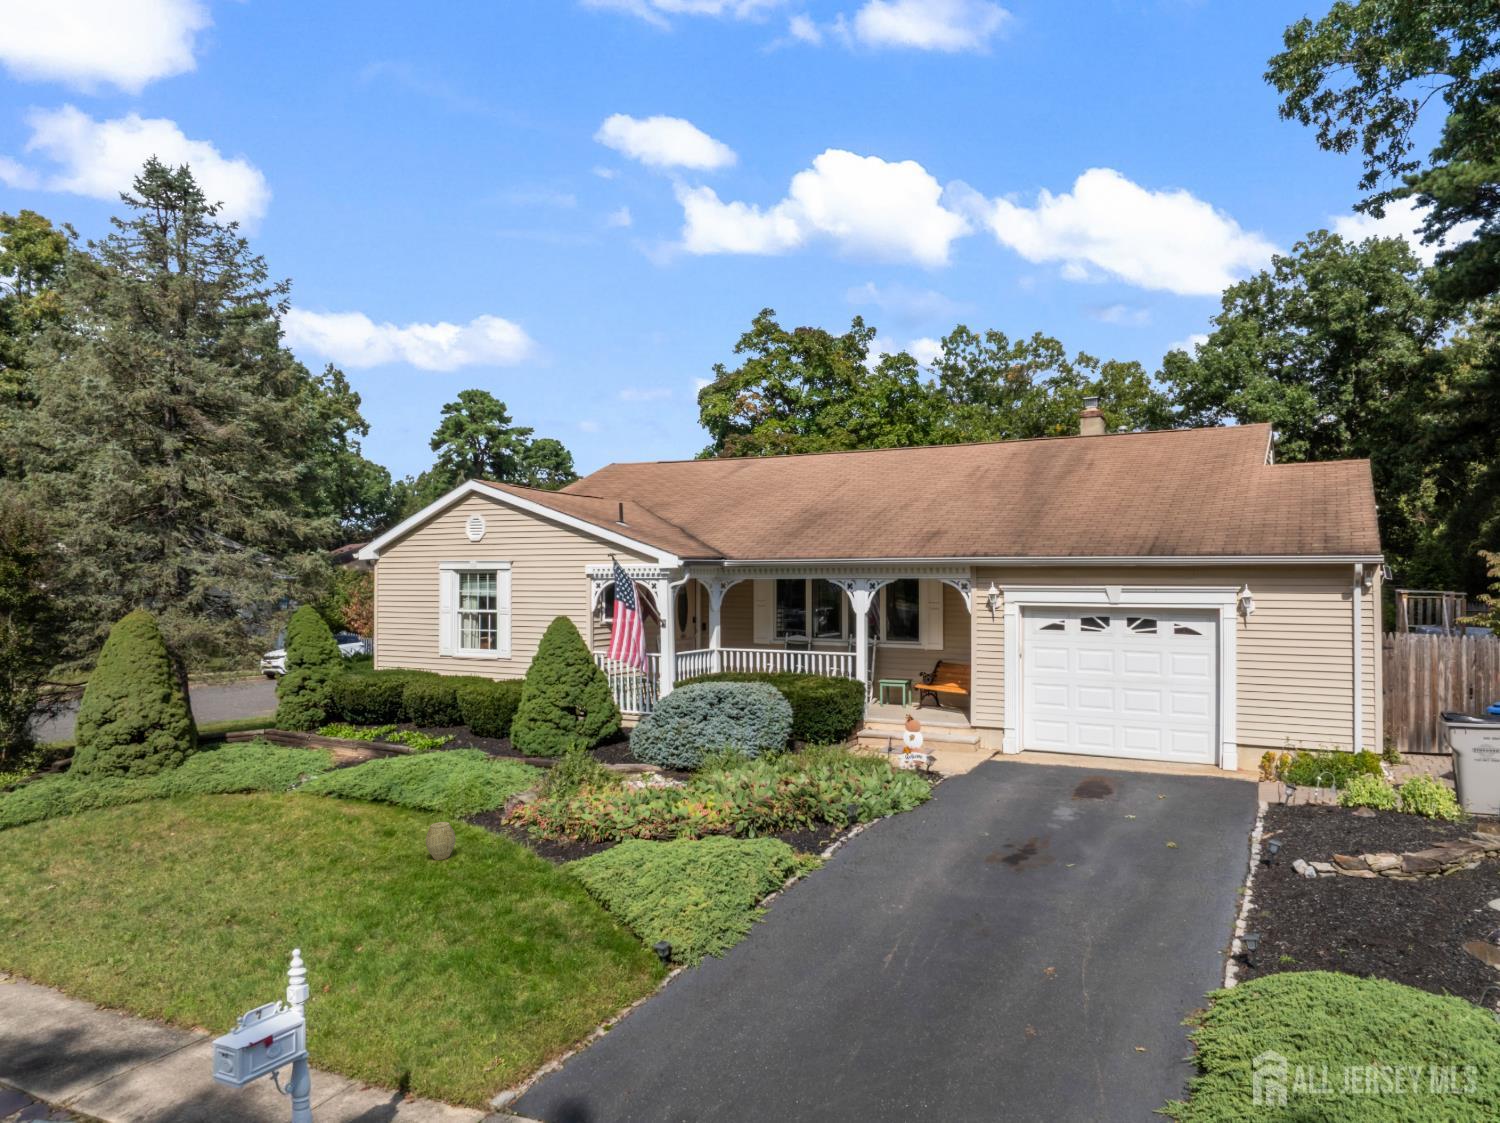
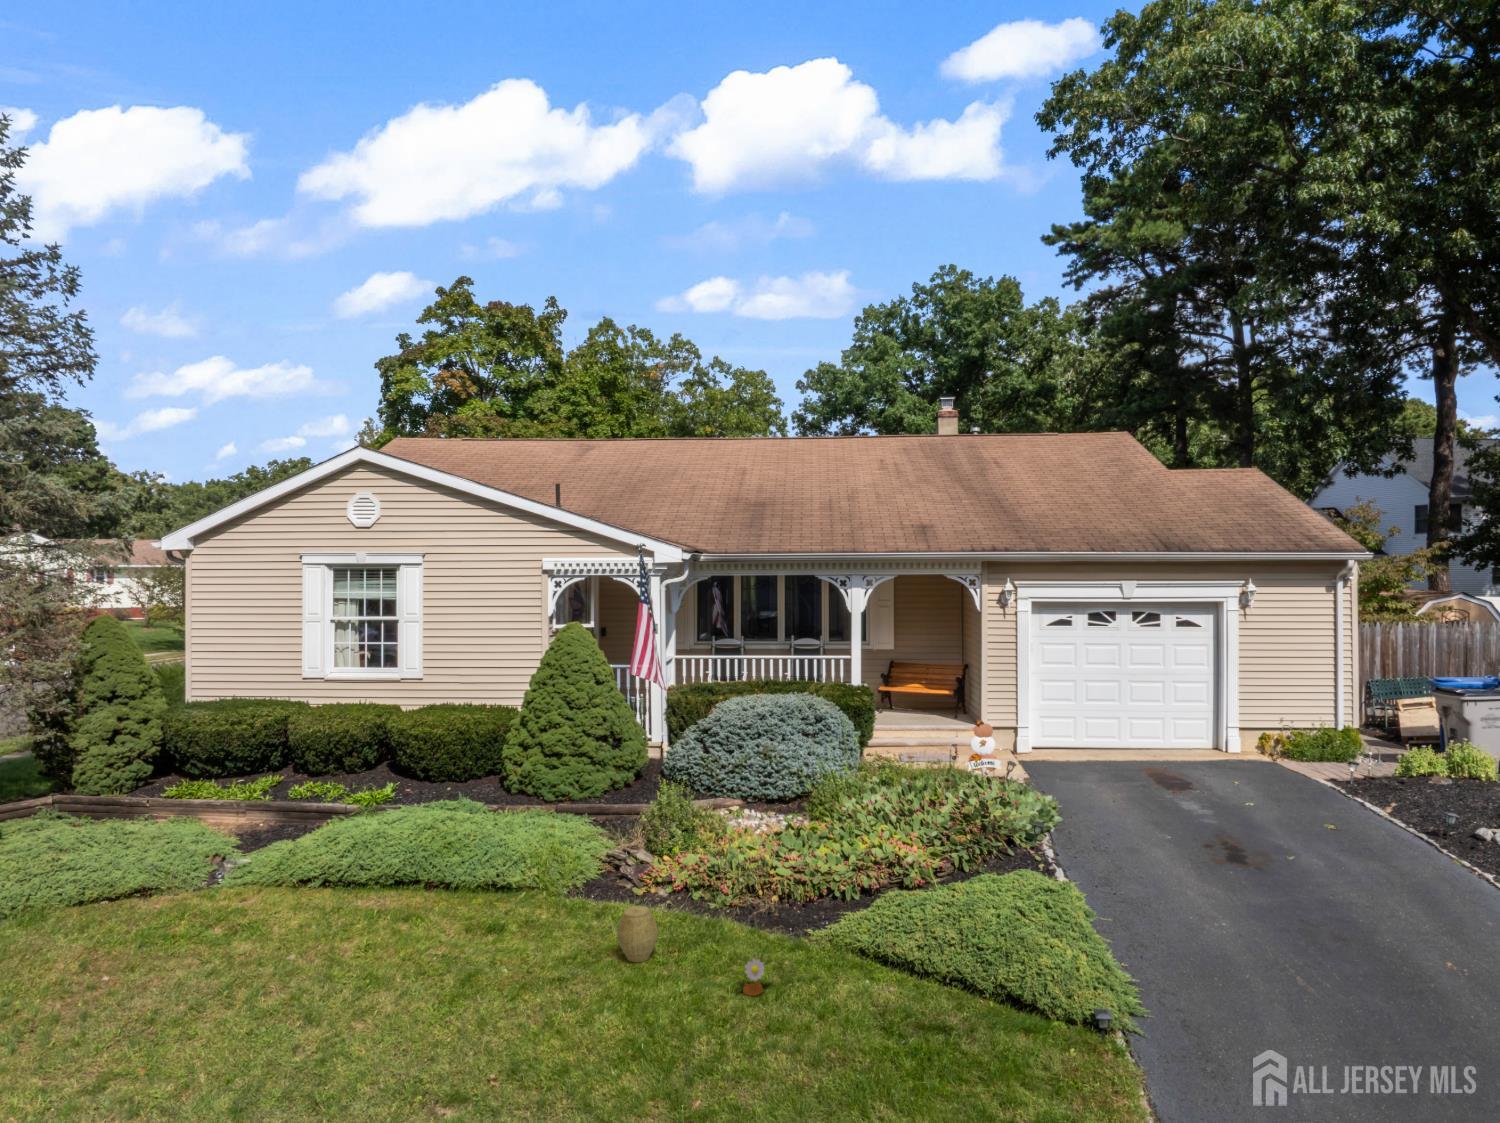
decorative plant: none [459,860,489,887] -> present [737,959,772,996]

